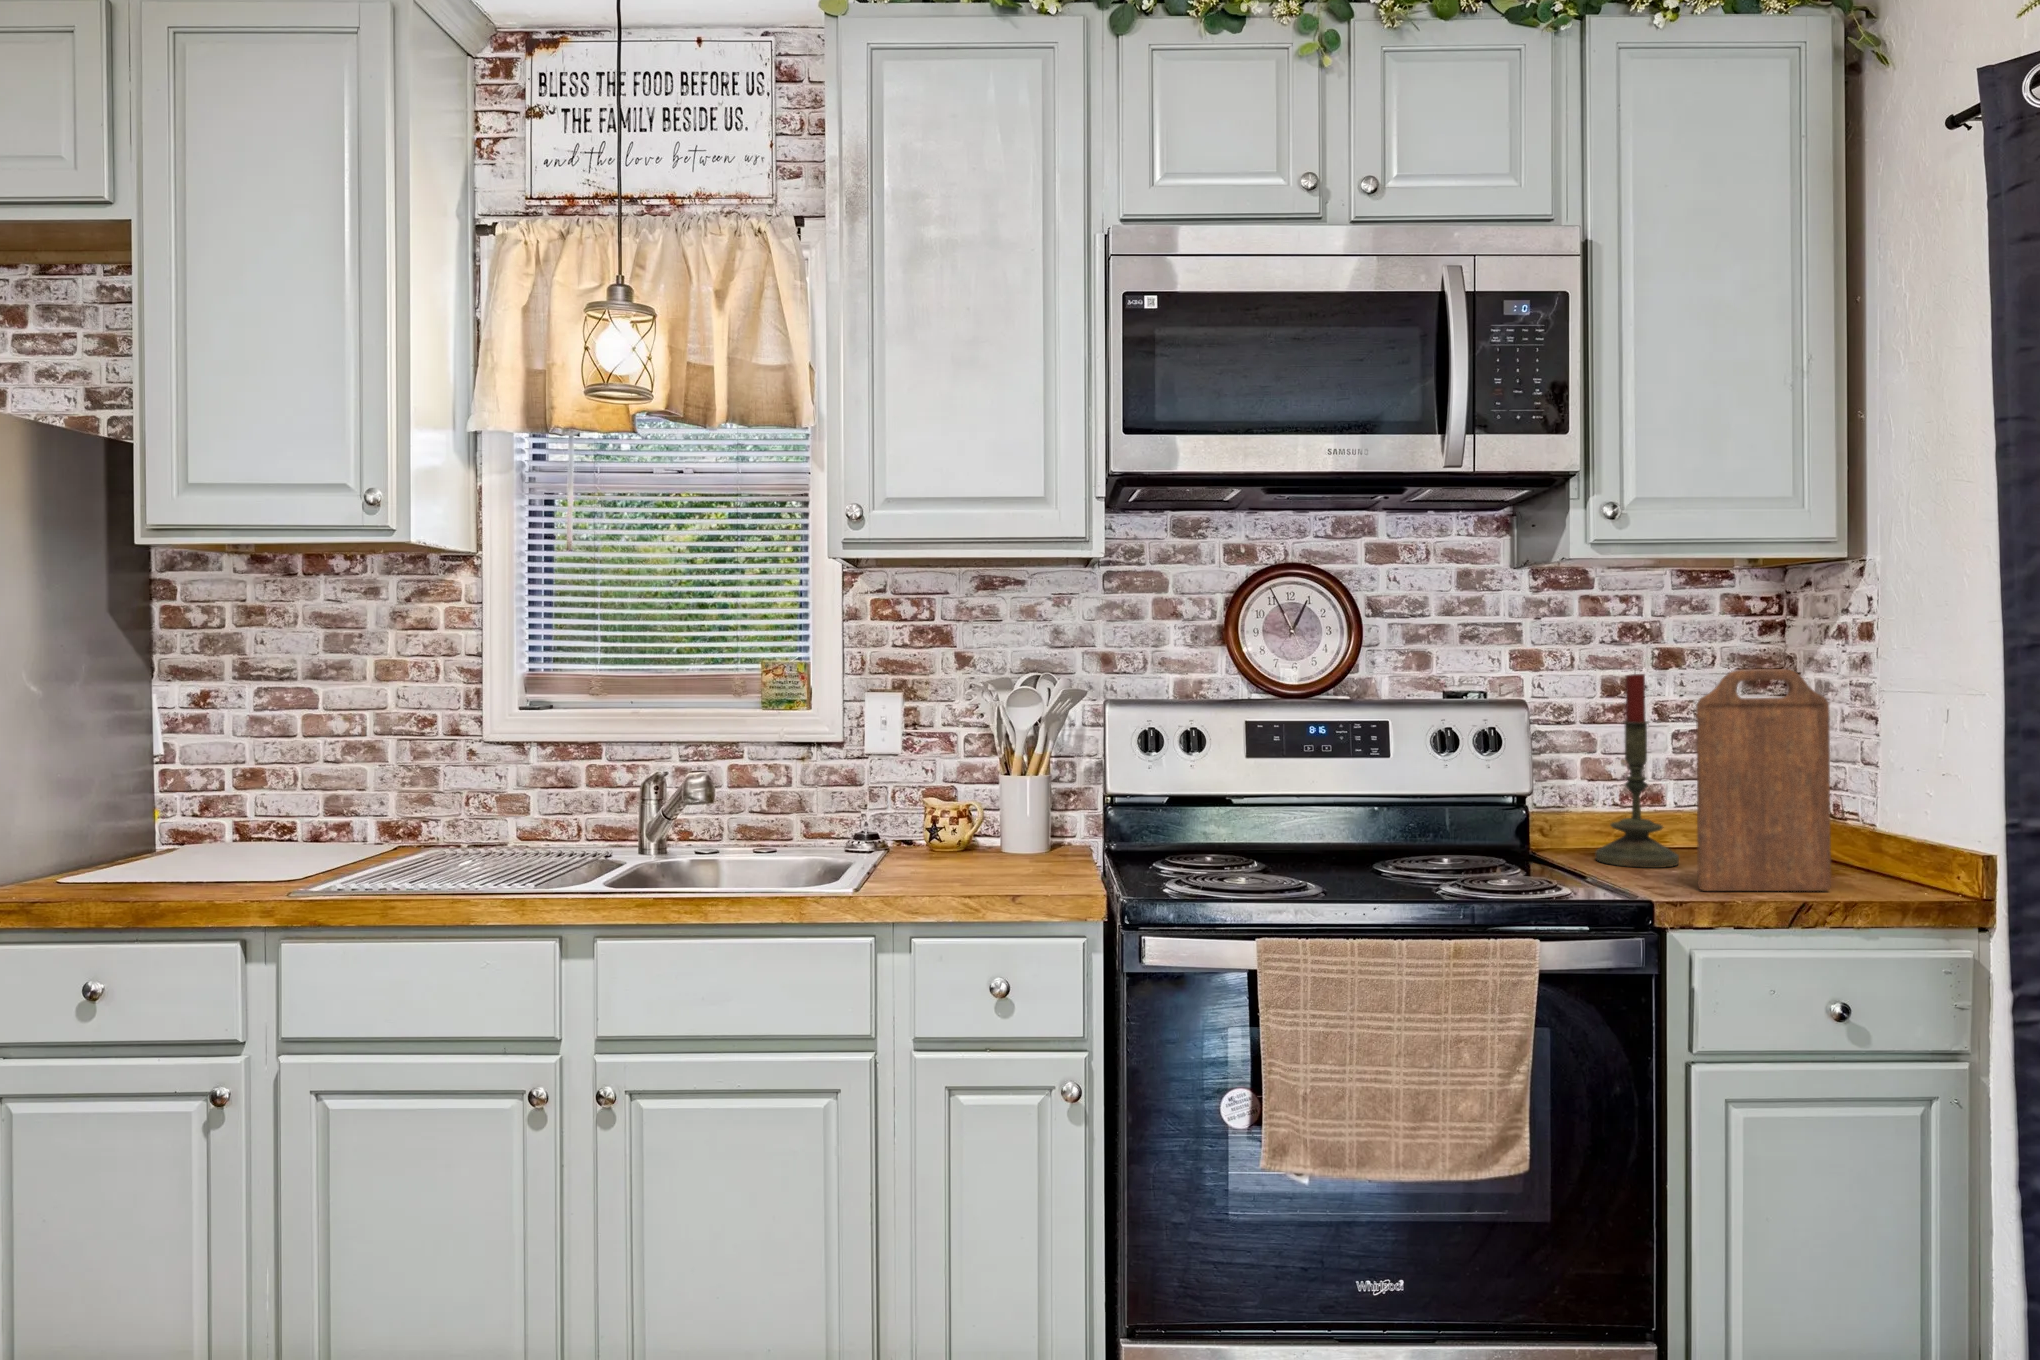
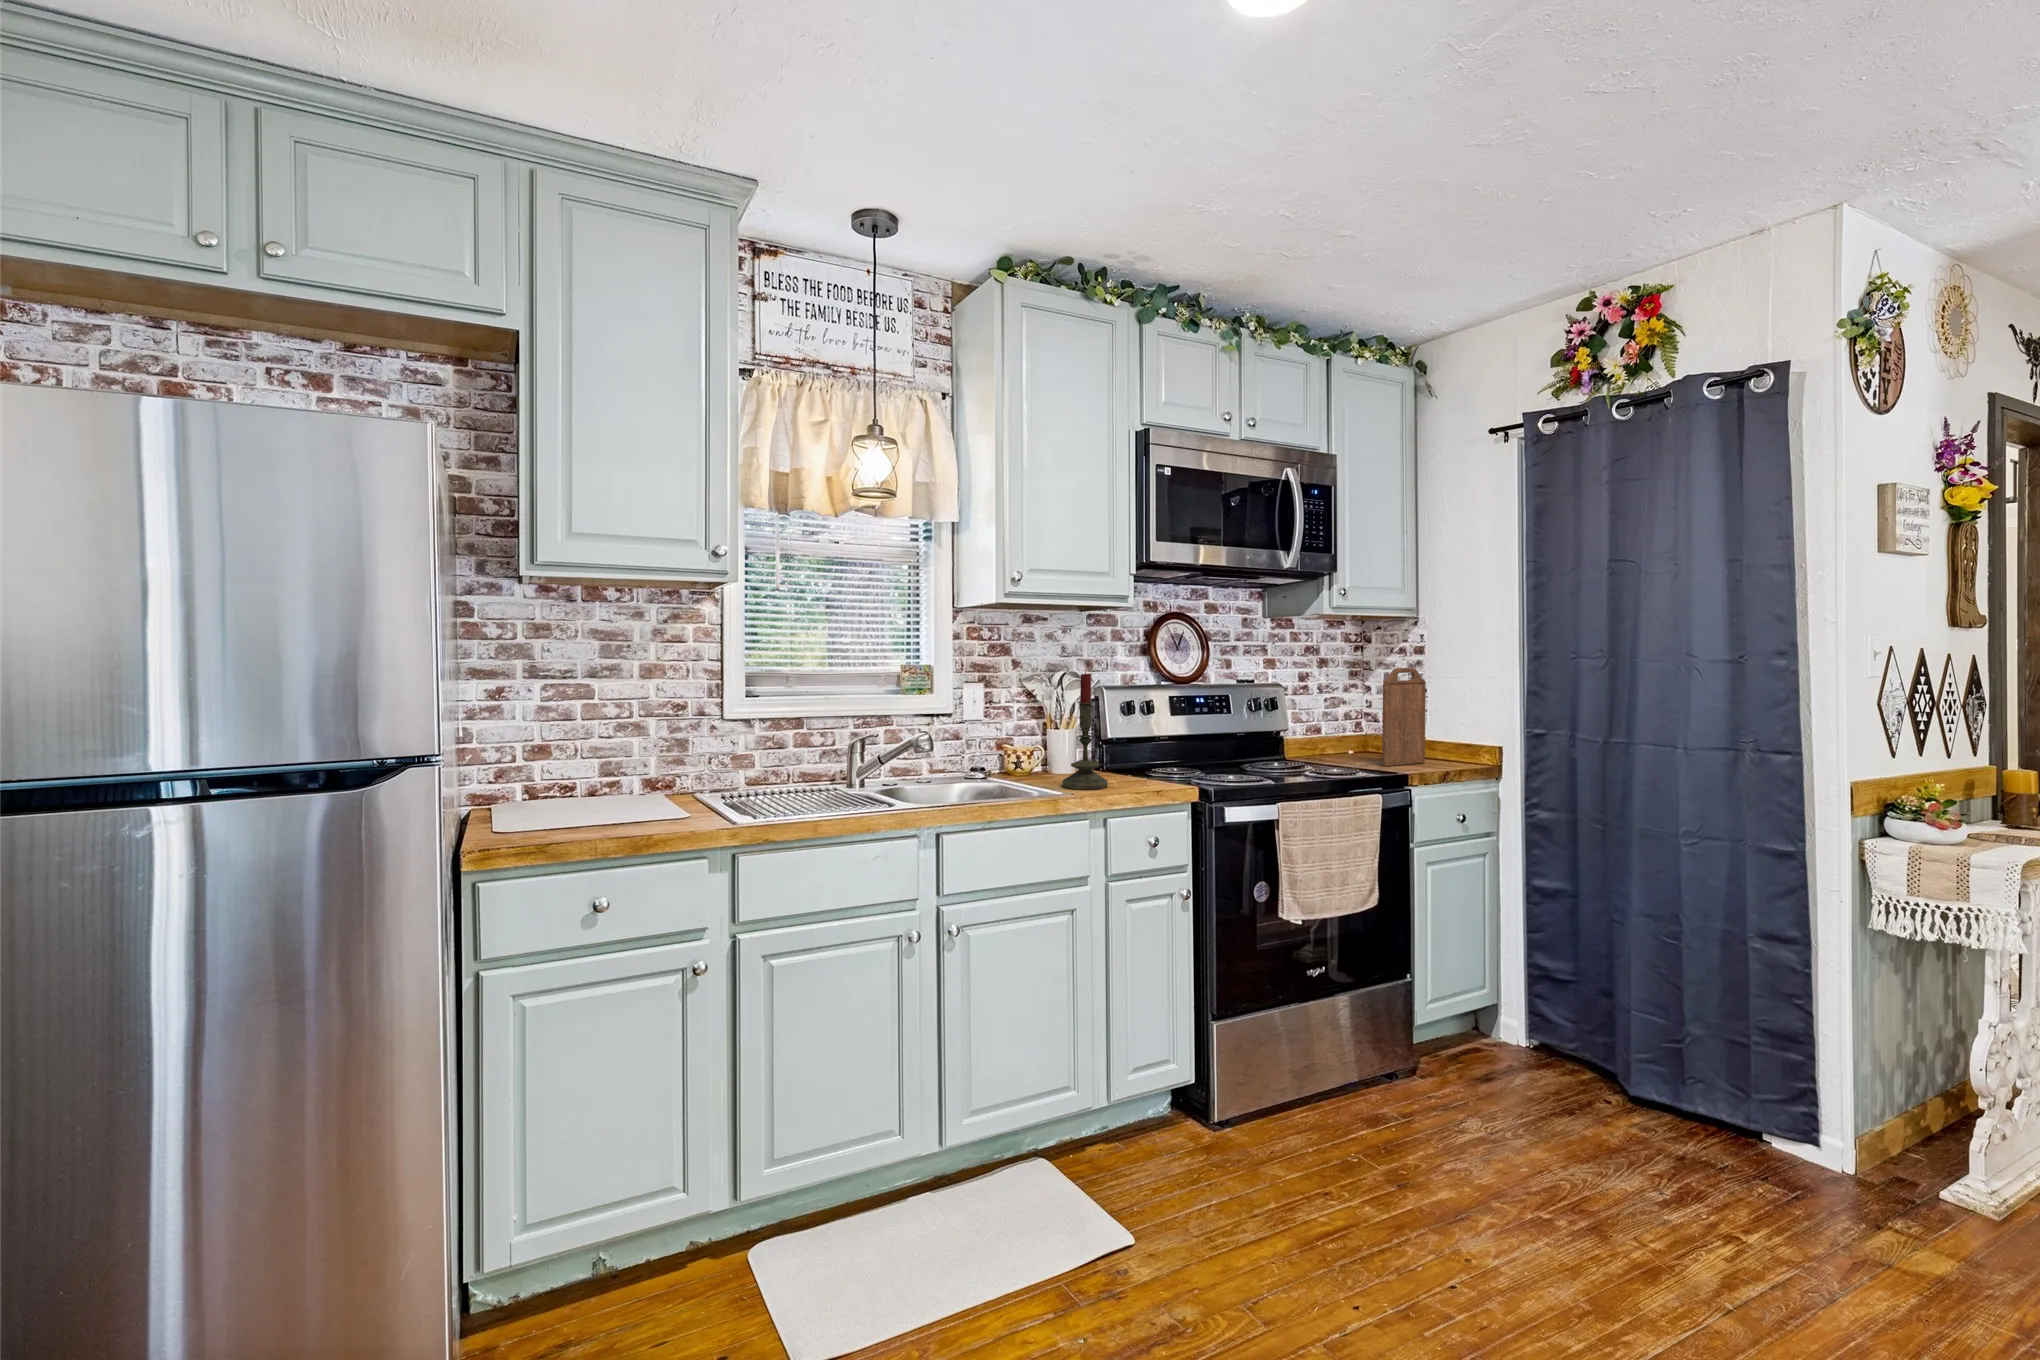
candle: present [1596,674,1679,868] -> present [1063,670,1108,790]

